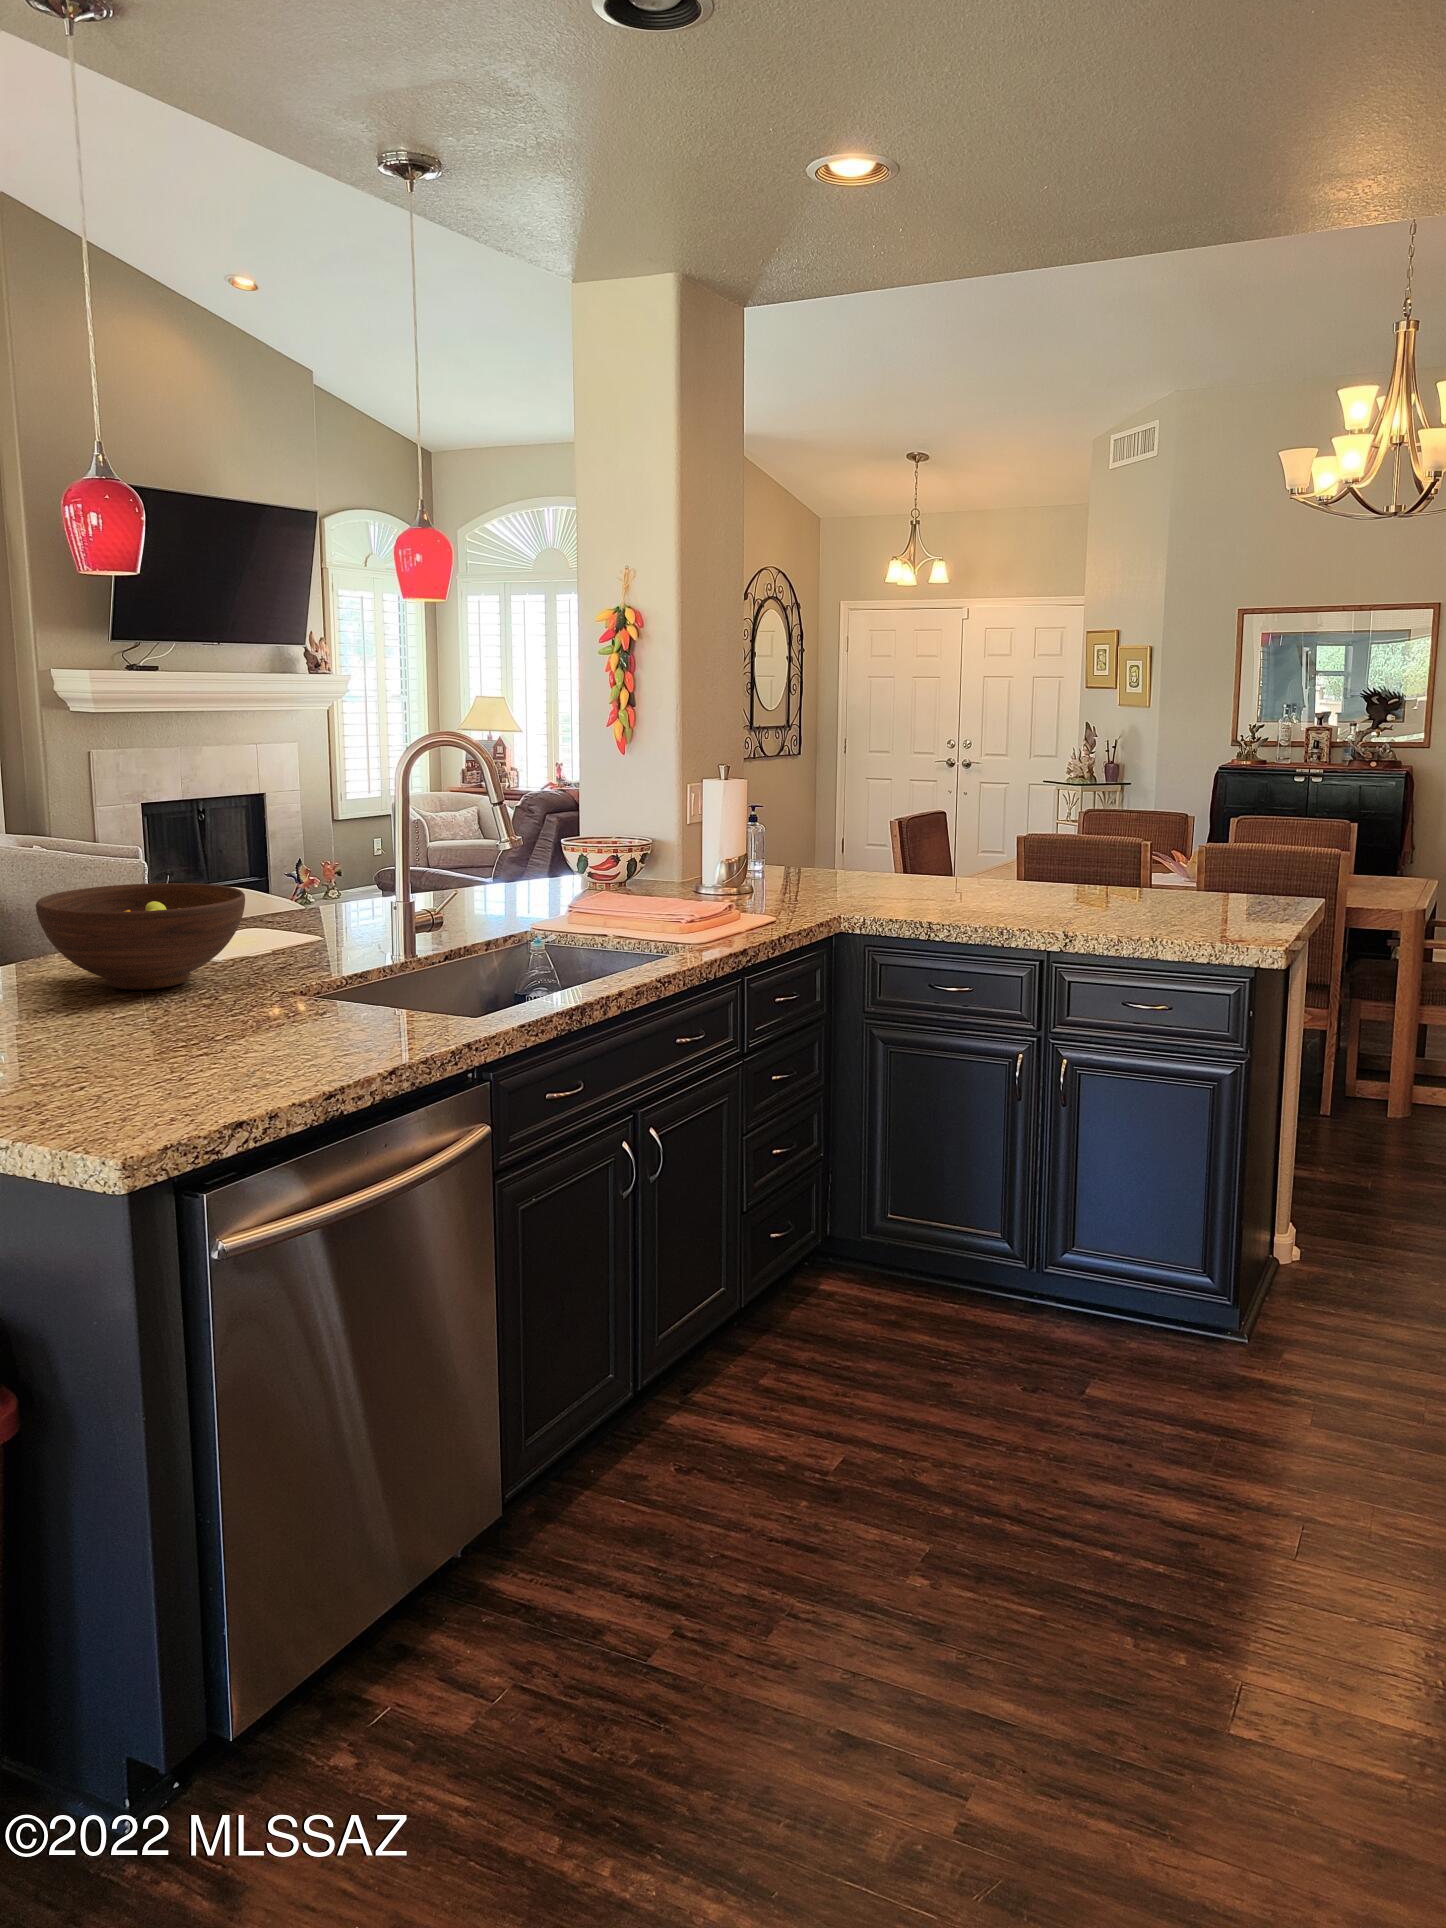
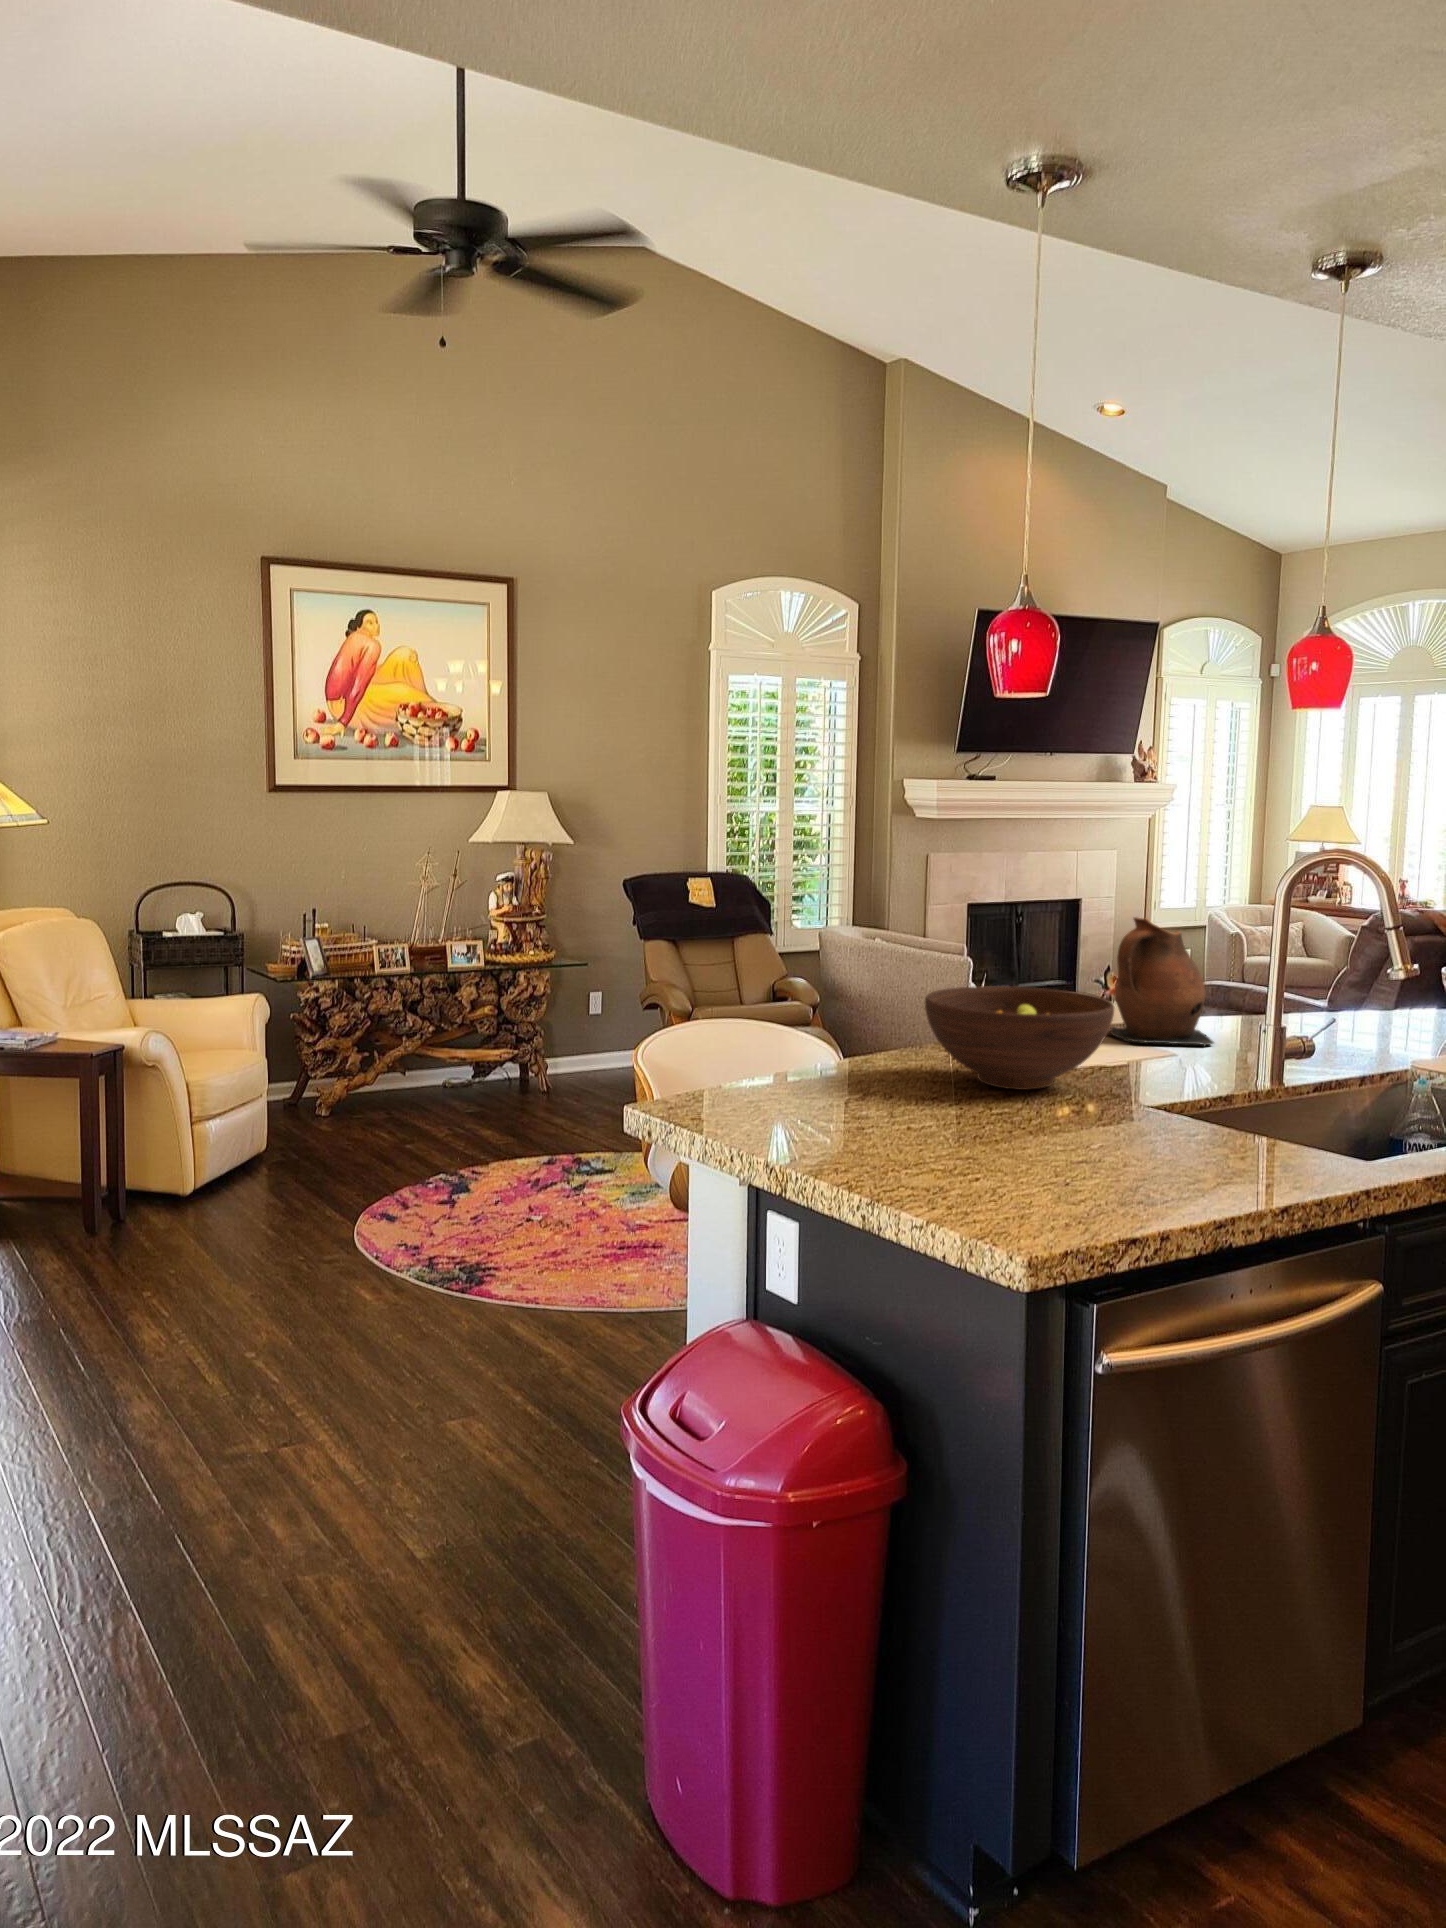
ceramic pitcher: none [254,806,361,929] -> present [1109,917,1214,1046]

